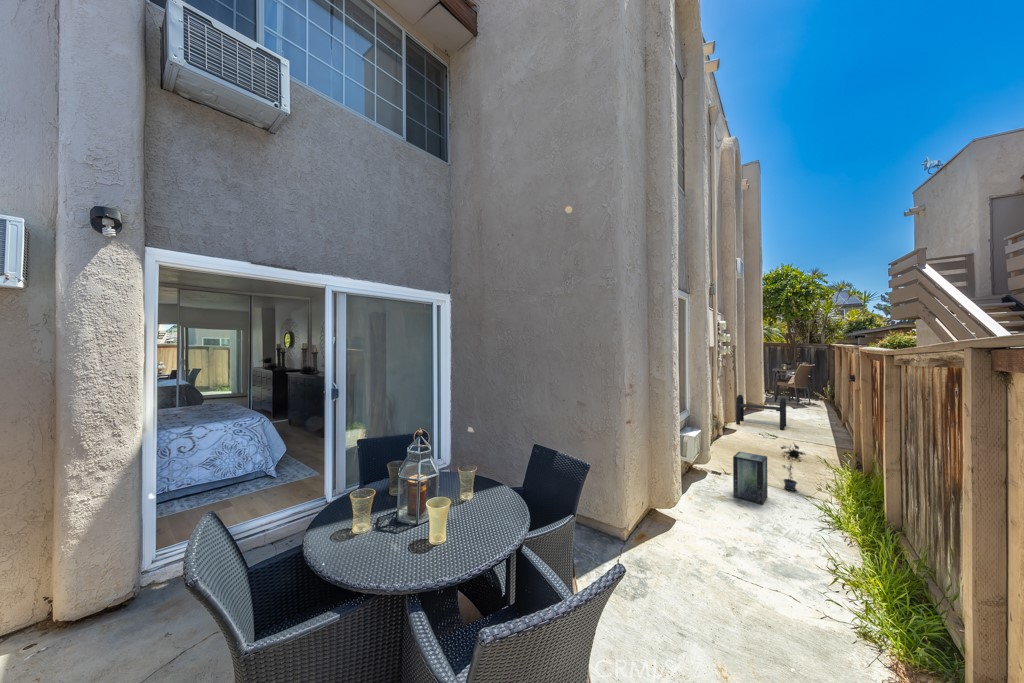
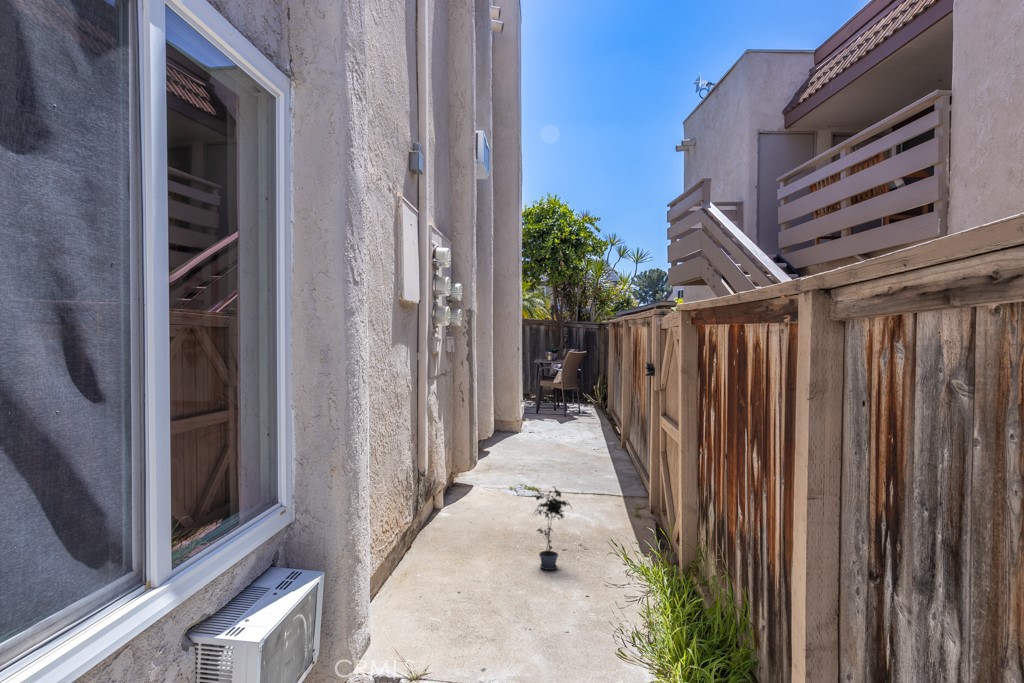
bench: present [736,395,786,430] -> none [478,406,549,460]
storage box: present [733,452,768,504] -> none [459,517,515,610]

